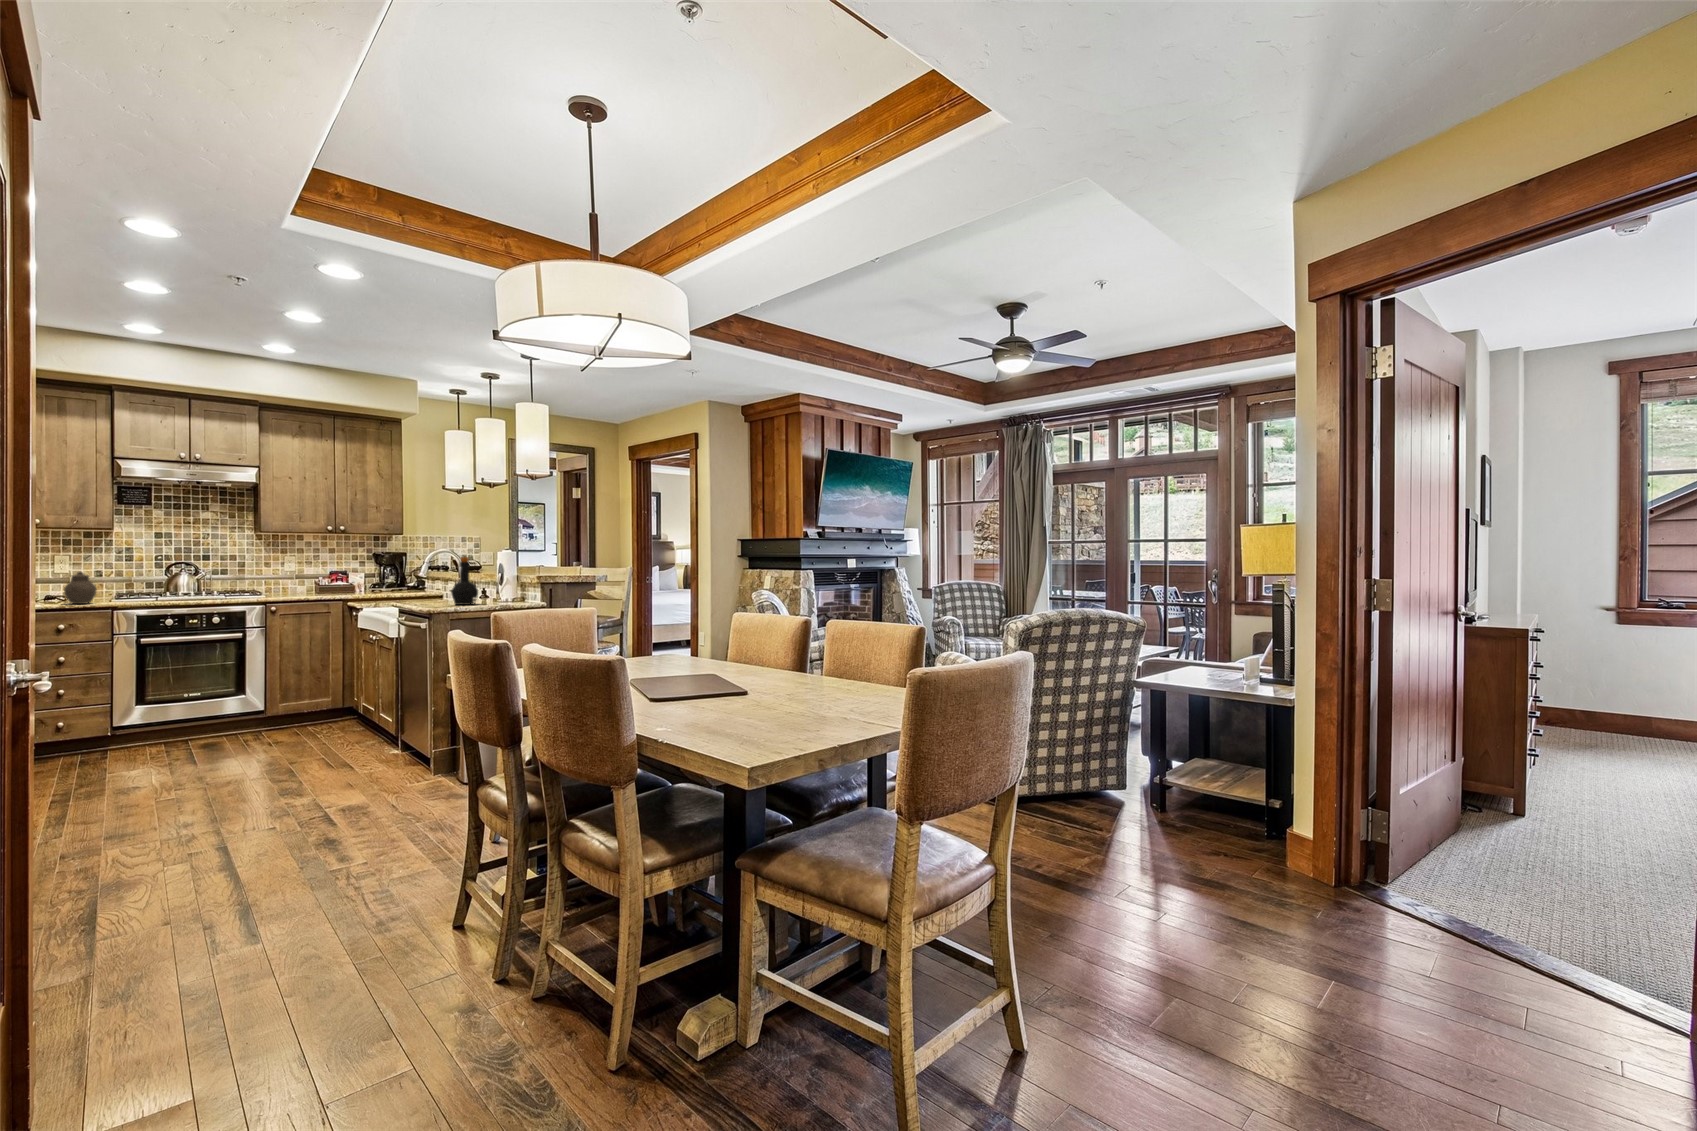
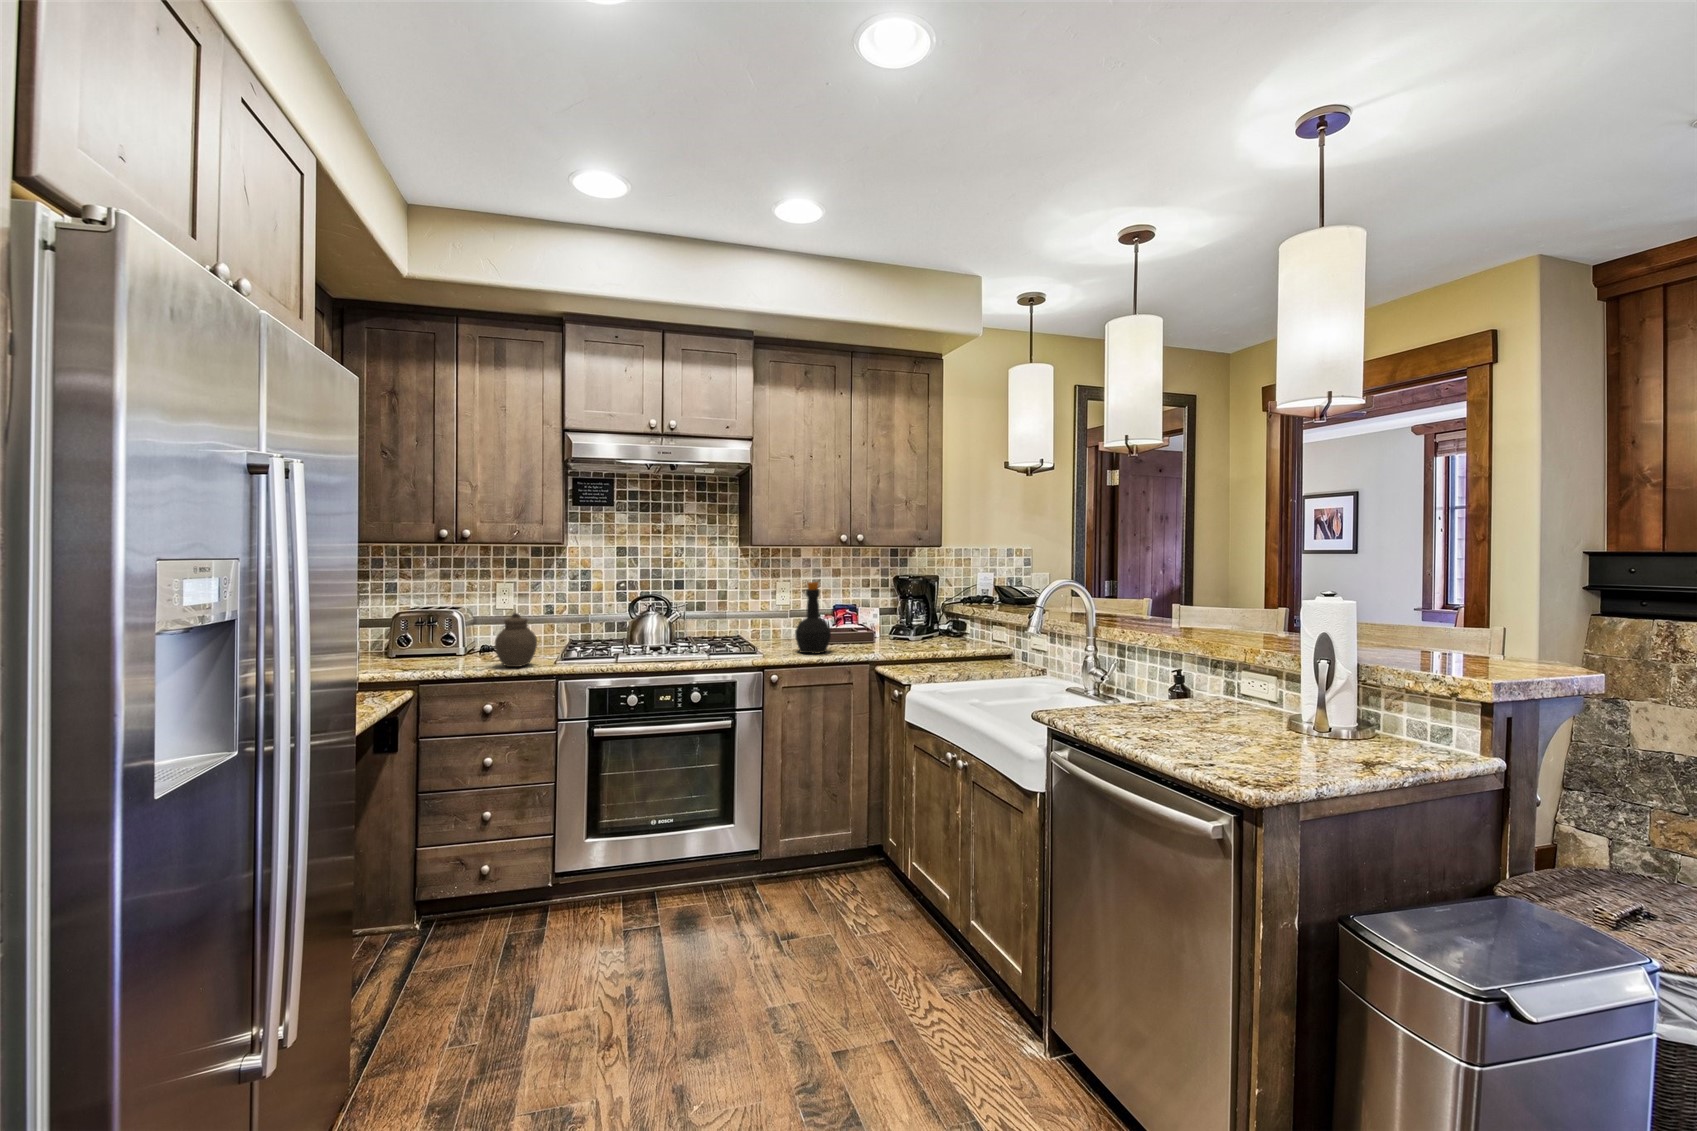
bottle: present [451,557,478,605] -> present [795,582,831,653]

